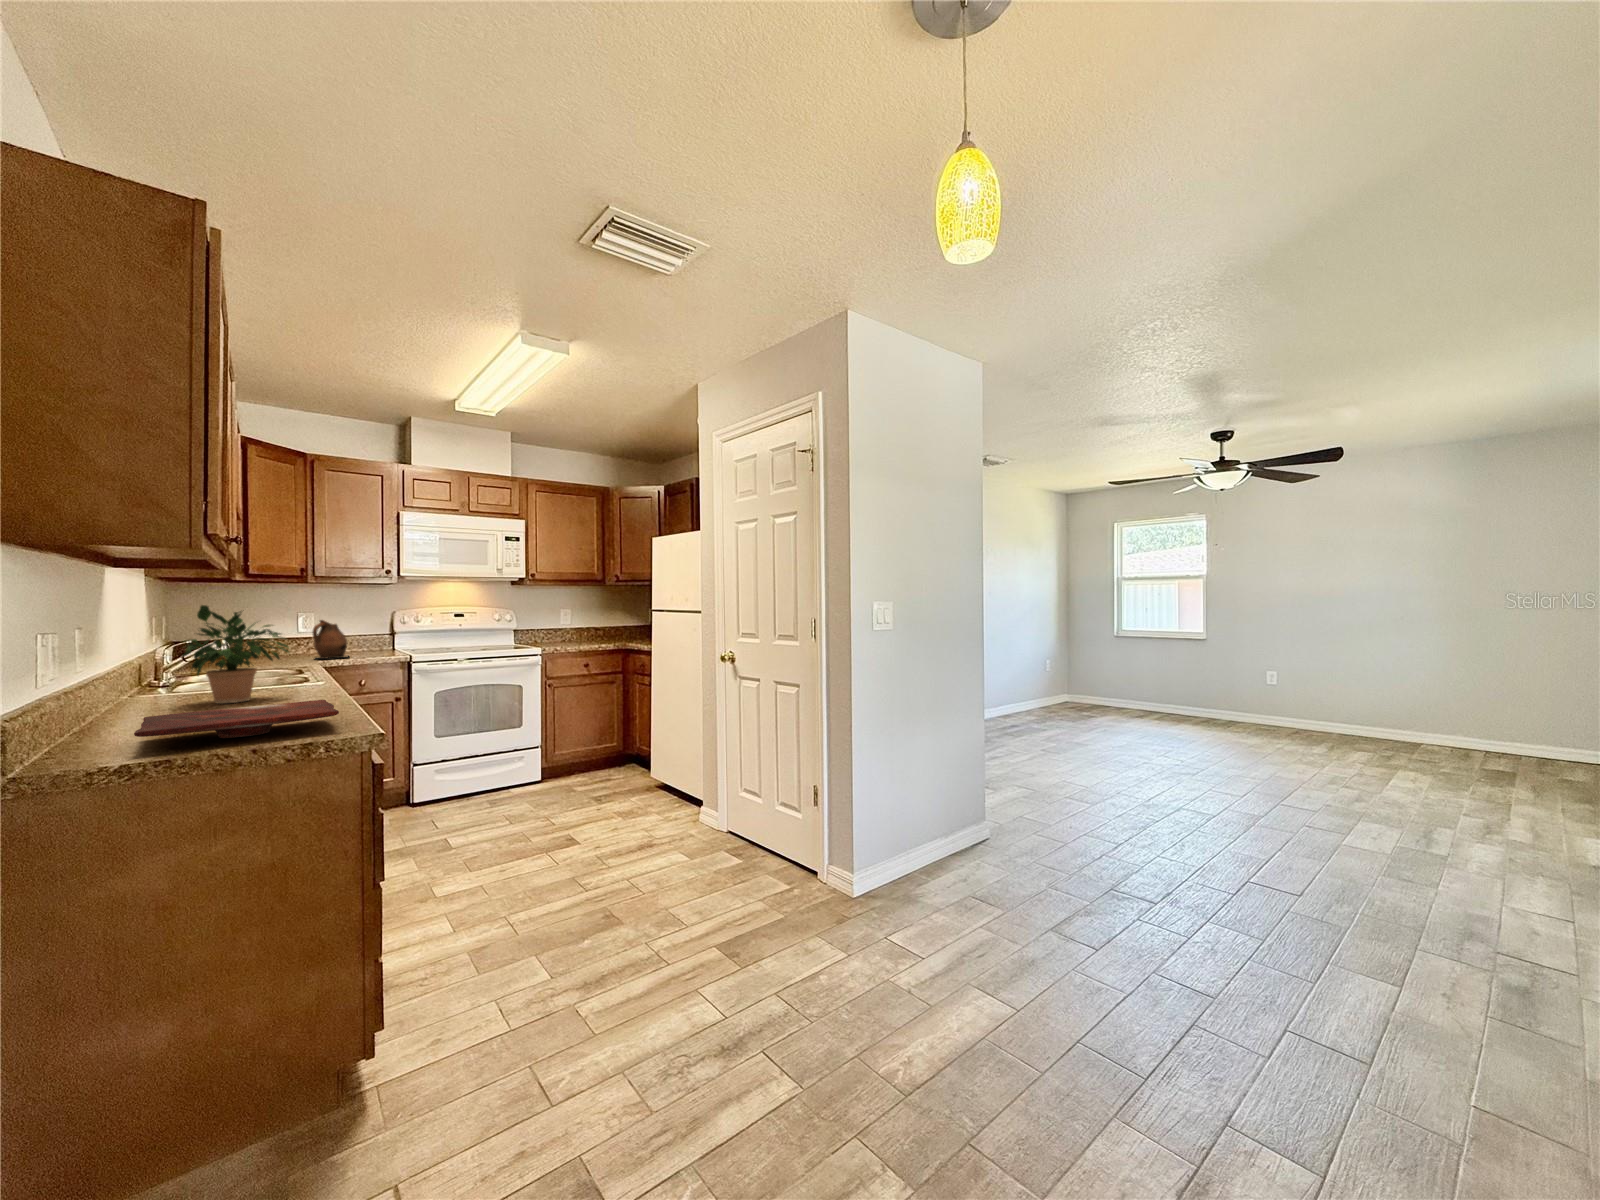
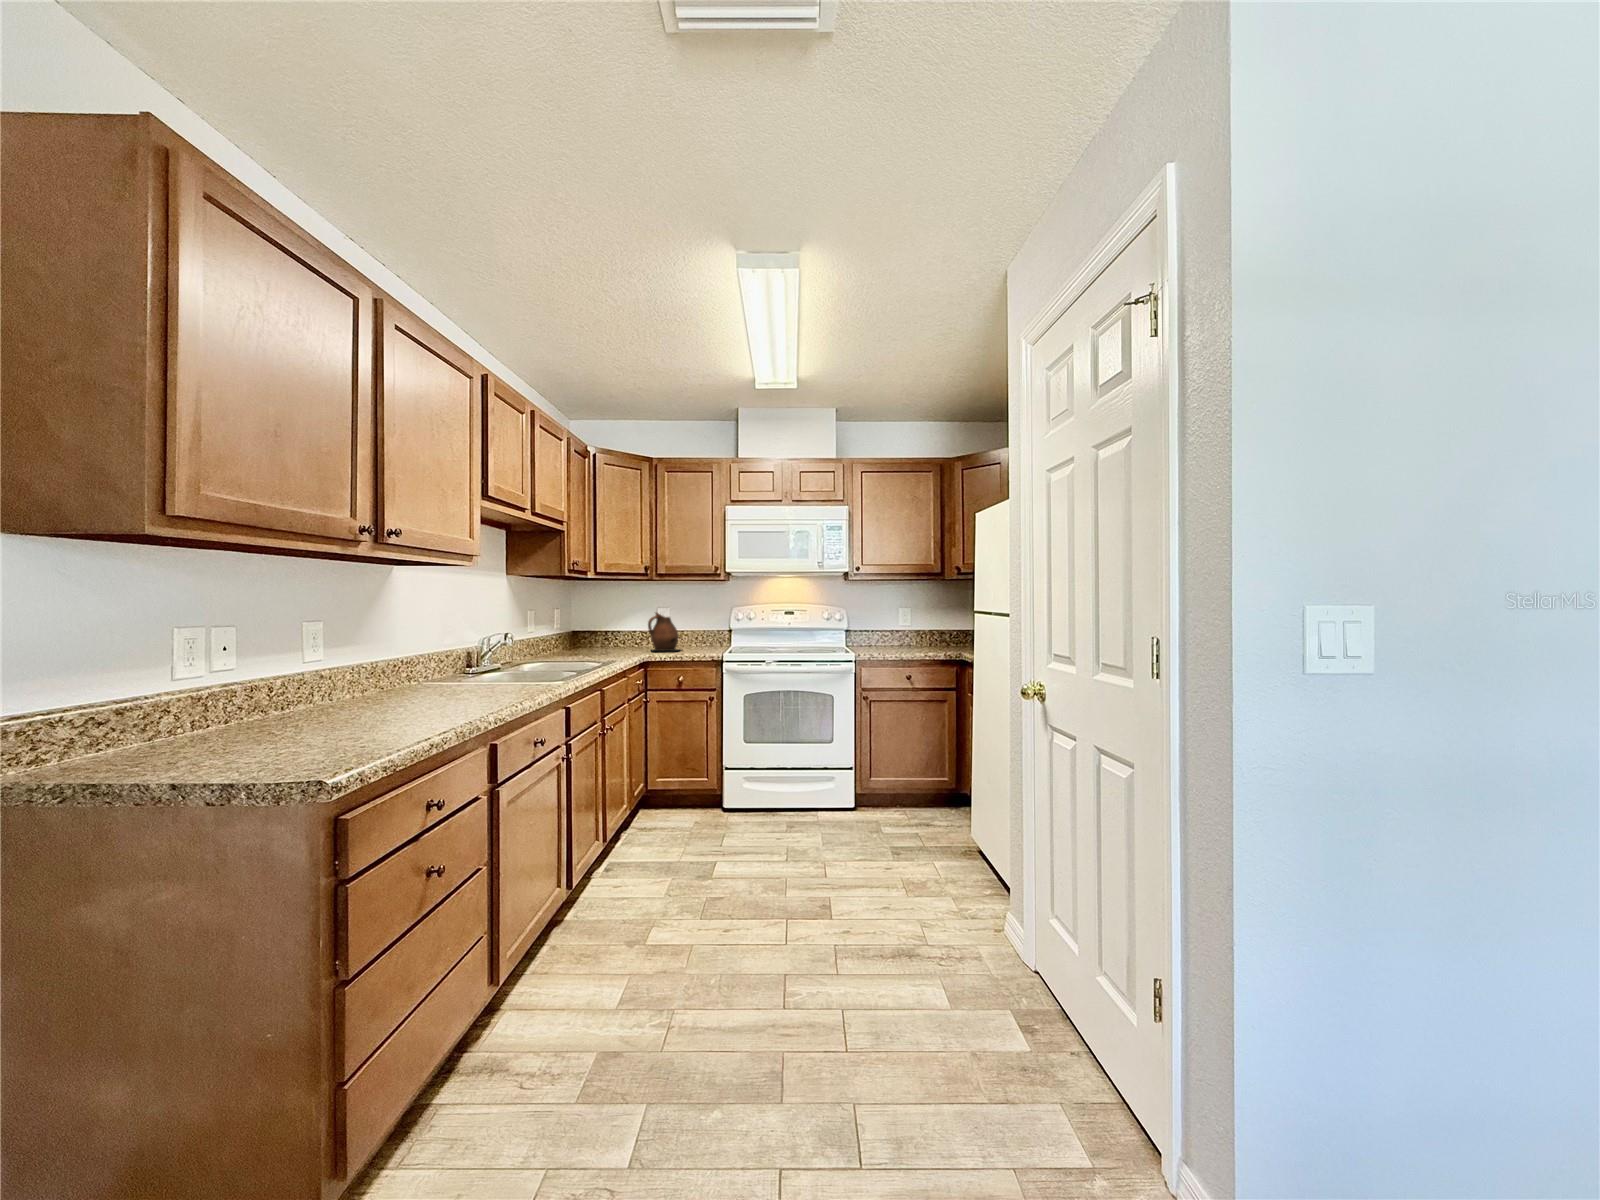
potted plant: present [181,605,289,704] -> none [374,592,498,699]
cutting board: present [134,700,339,738] -> none [78,714,380,757]

